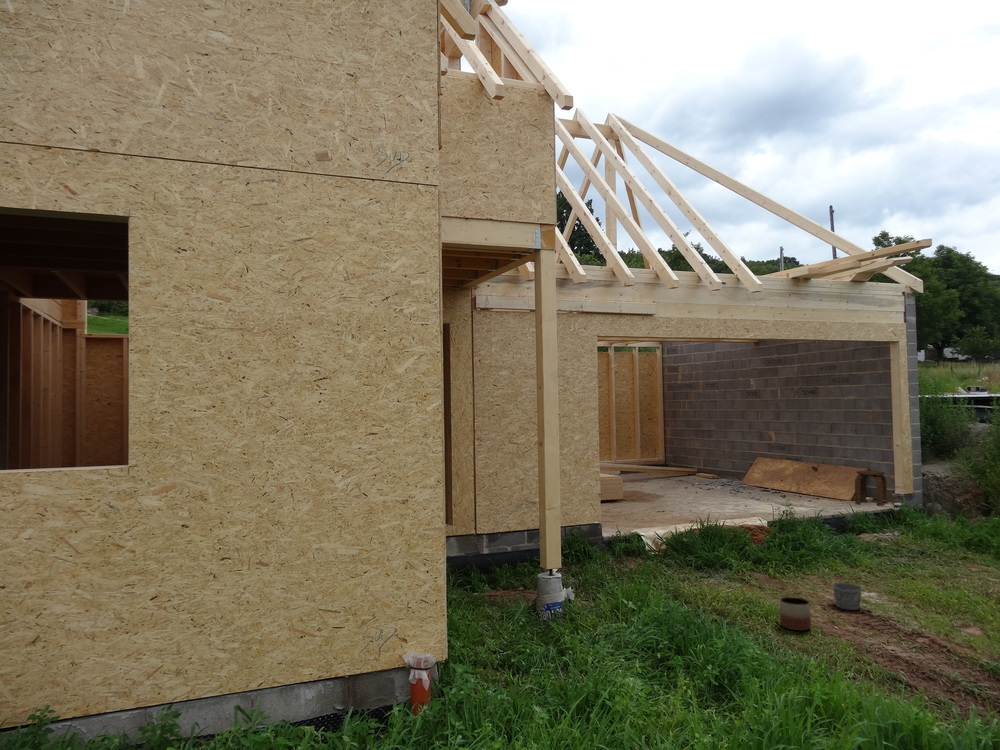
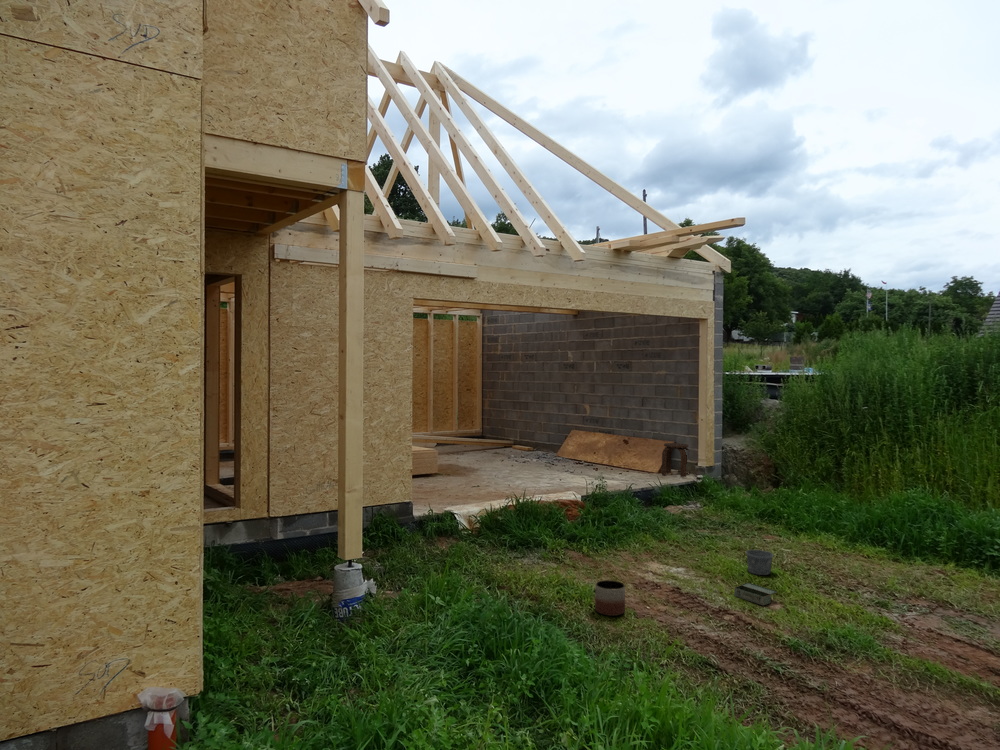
bucket: present [832,583,862,610] -> present [746,550,773,575]
toolbox: none [931,609,980,632] -> present [734,583,777,605]

